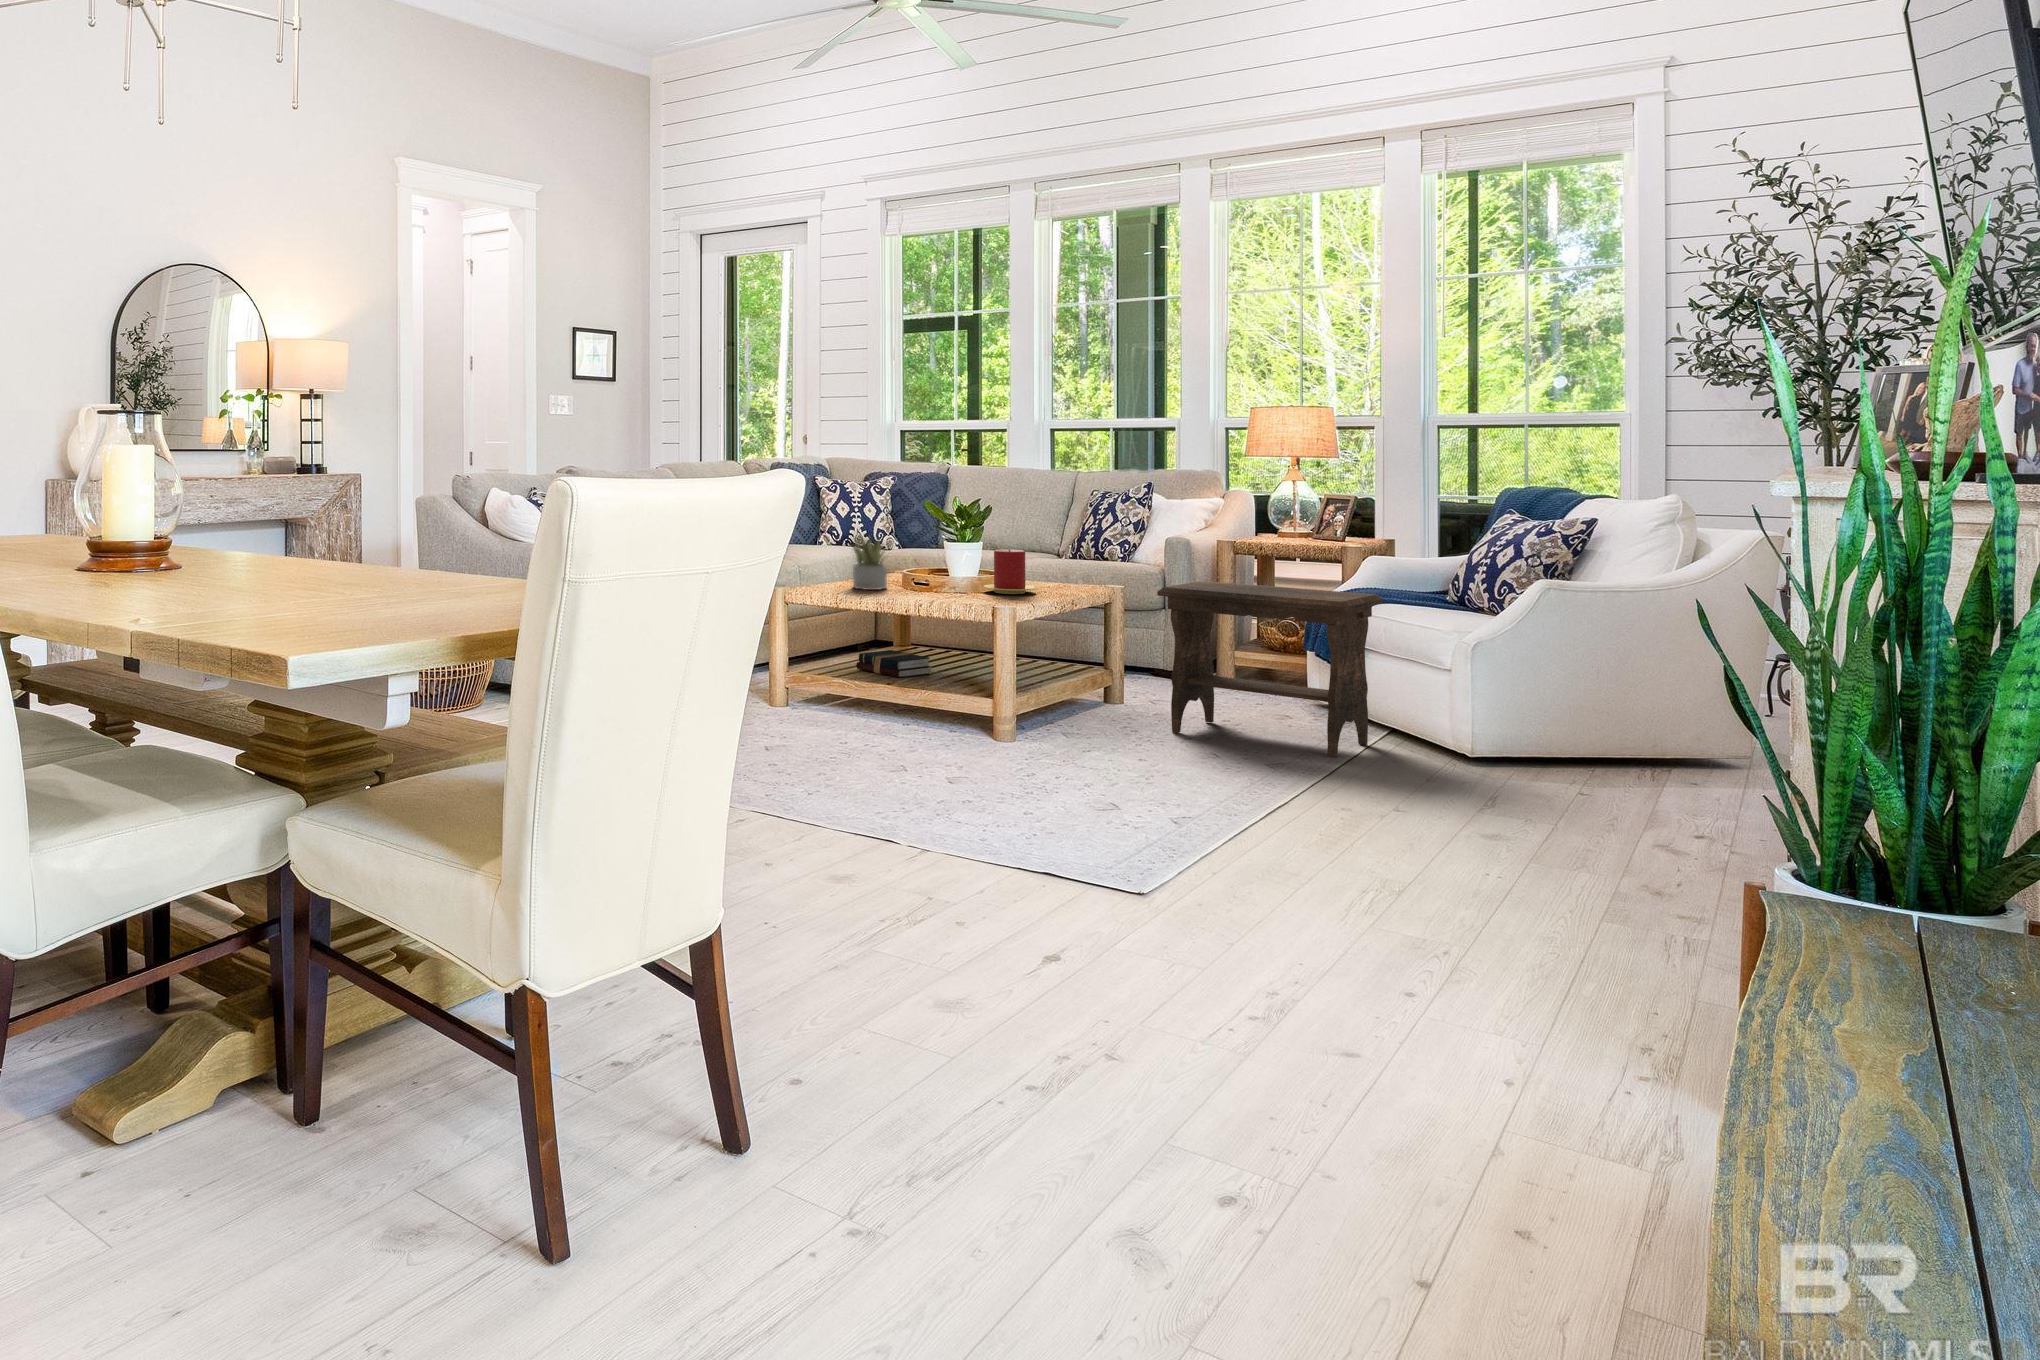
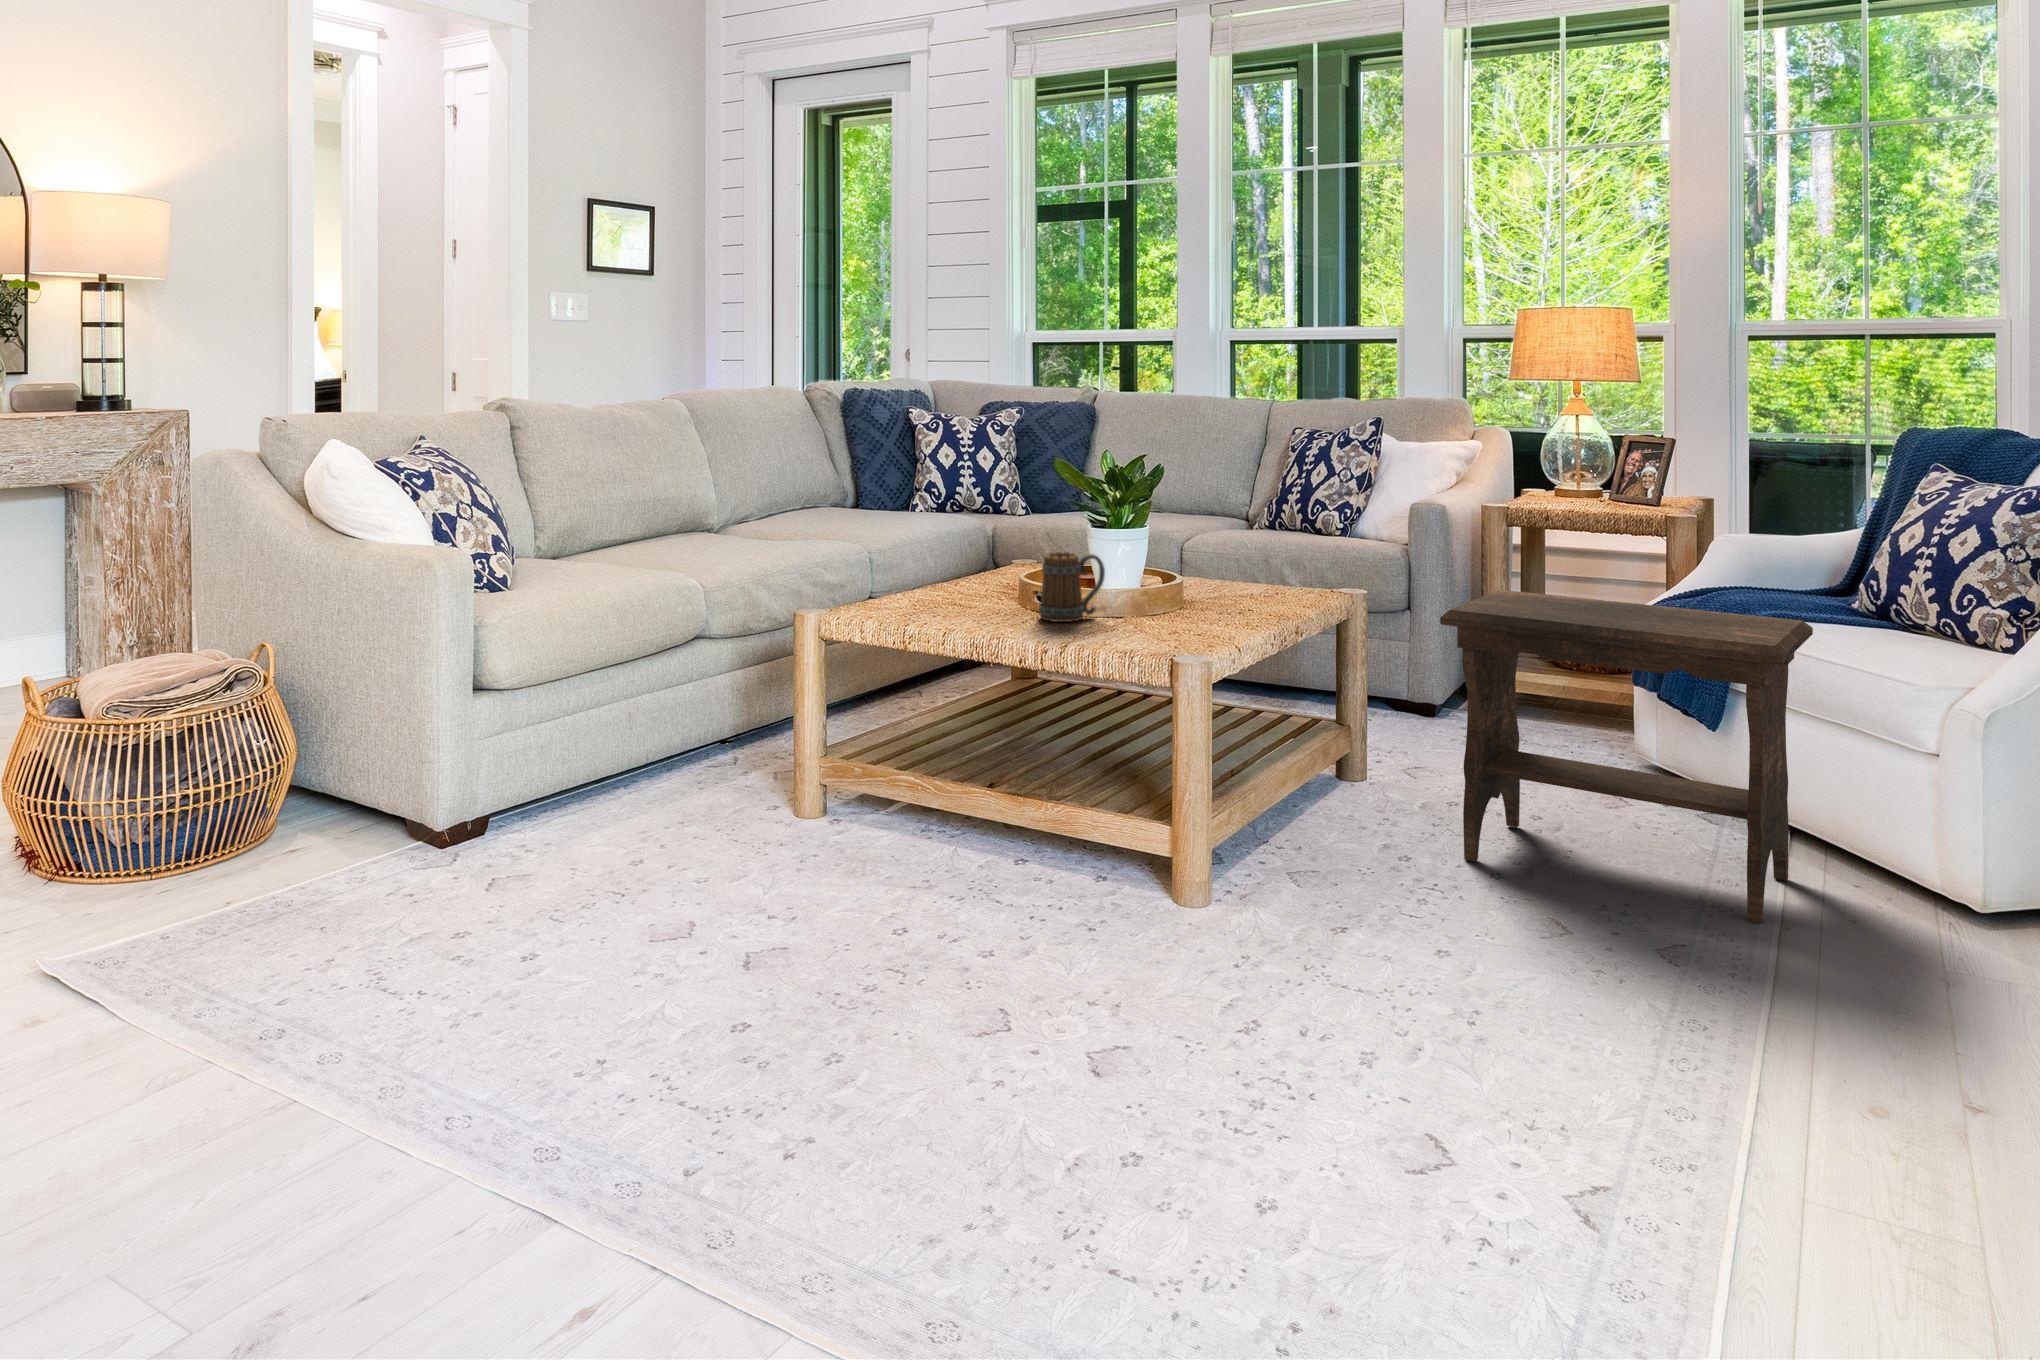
succulent plant: present [853,539,887,590] -> none [928,516,992,614]
candle: present [984,549,1036,594] -> none [1149,540,1234,619]
mug: none [917,554,957,594] -> present [1039,552,1105,622]
hardback book: present [856,650,932,677] -> none [941,704,1065,763]

